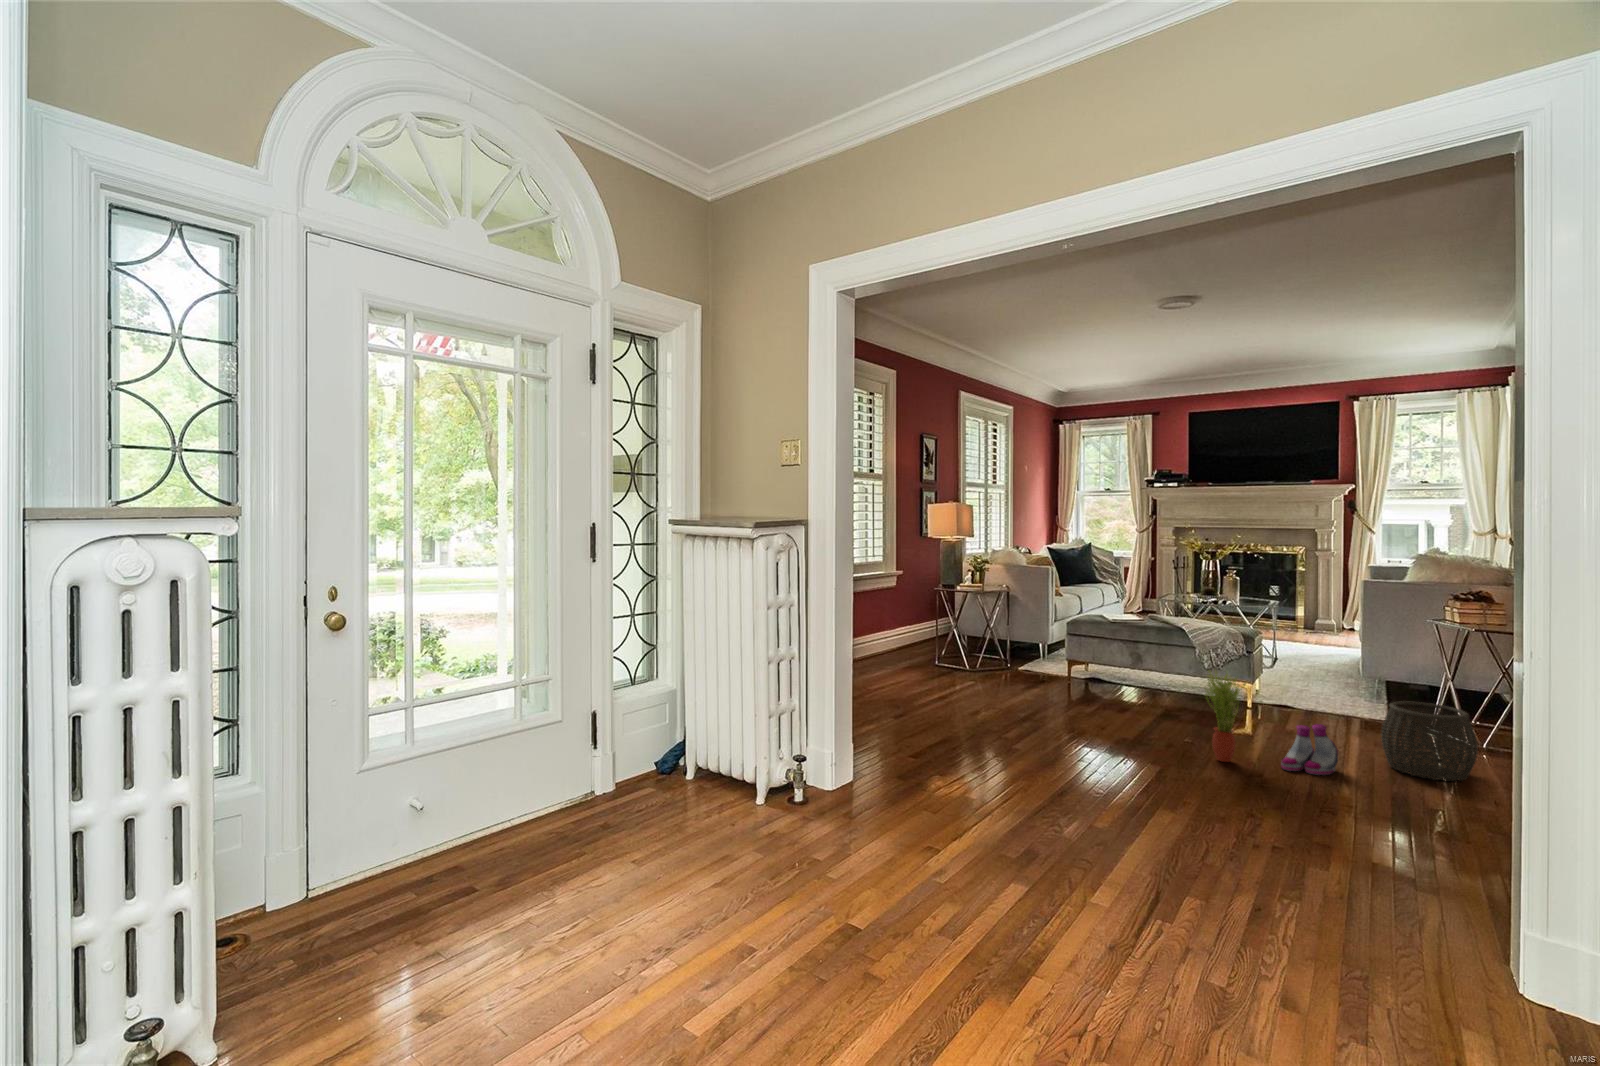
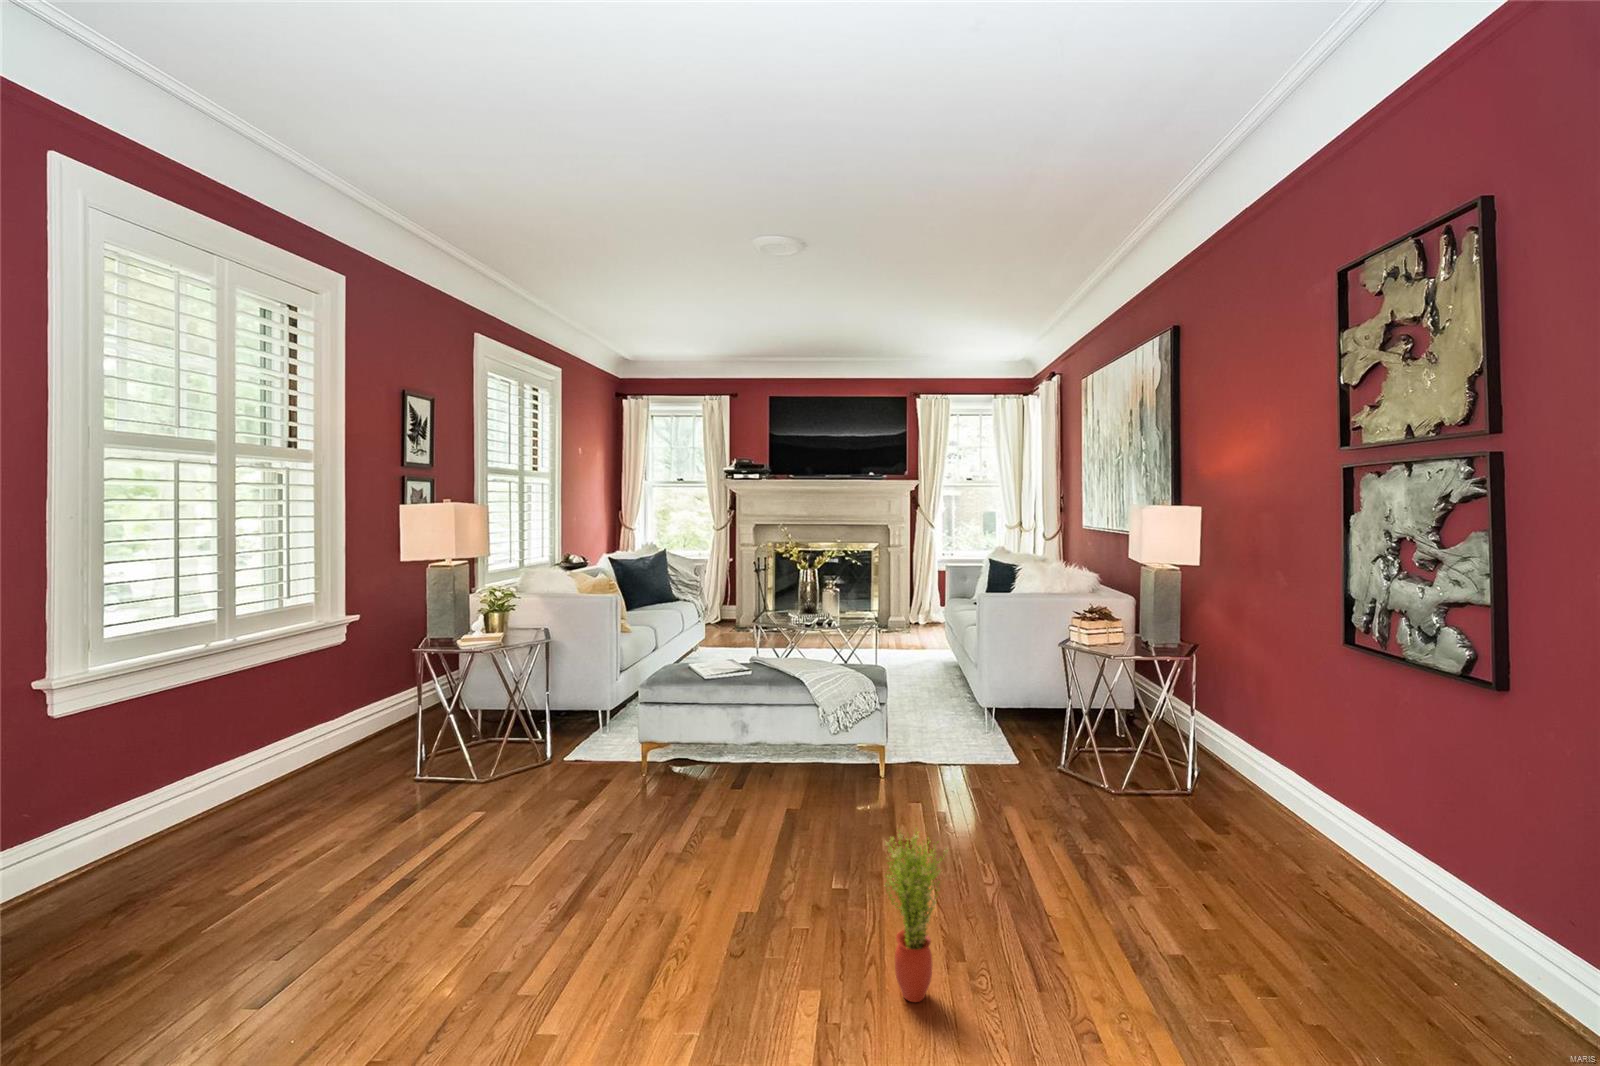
woven basket: present [1381,701,1478,781] -> none [1094,805,1221,943]
boots: present [1281,724,1338,775] -> none [994,891,1072,994]

